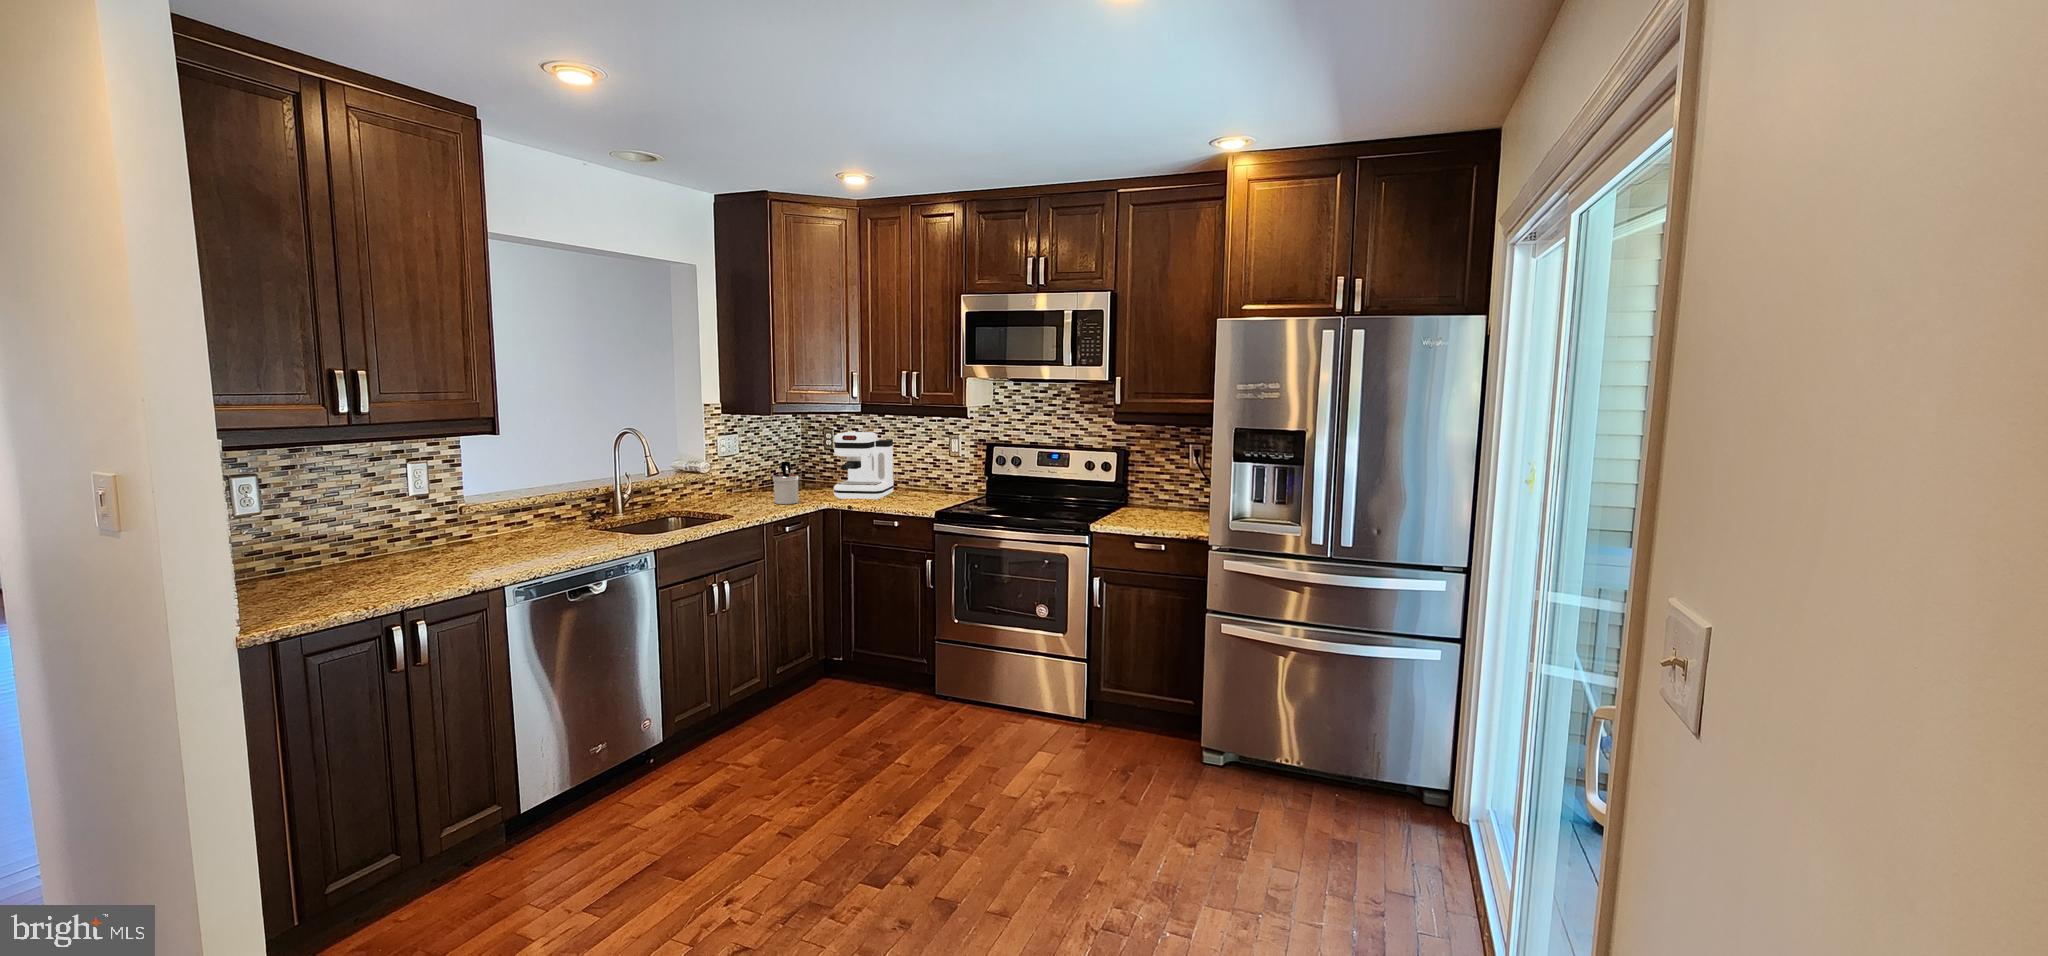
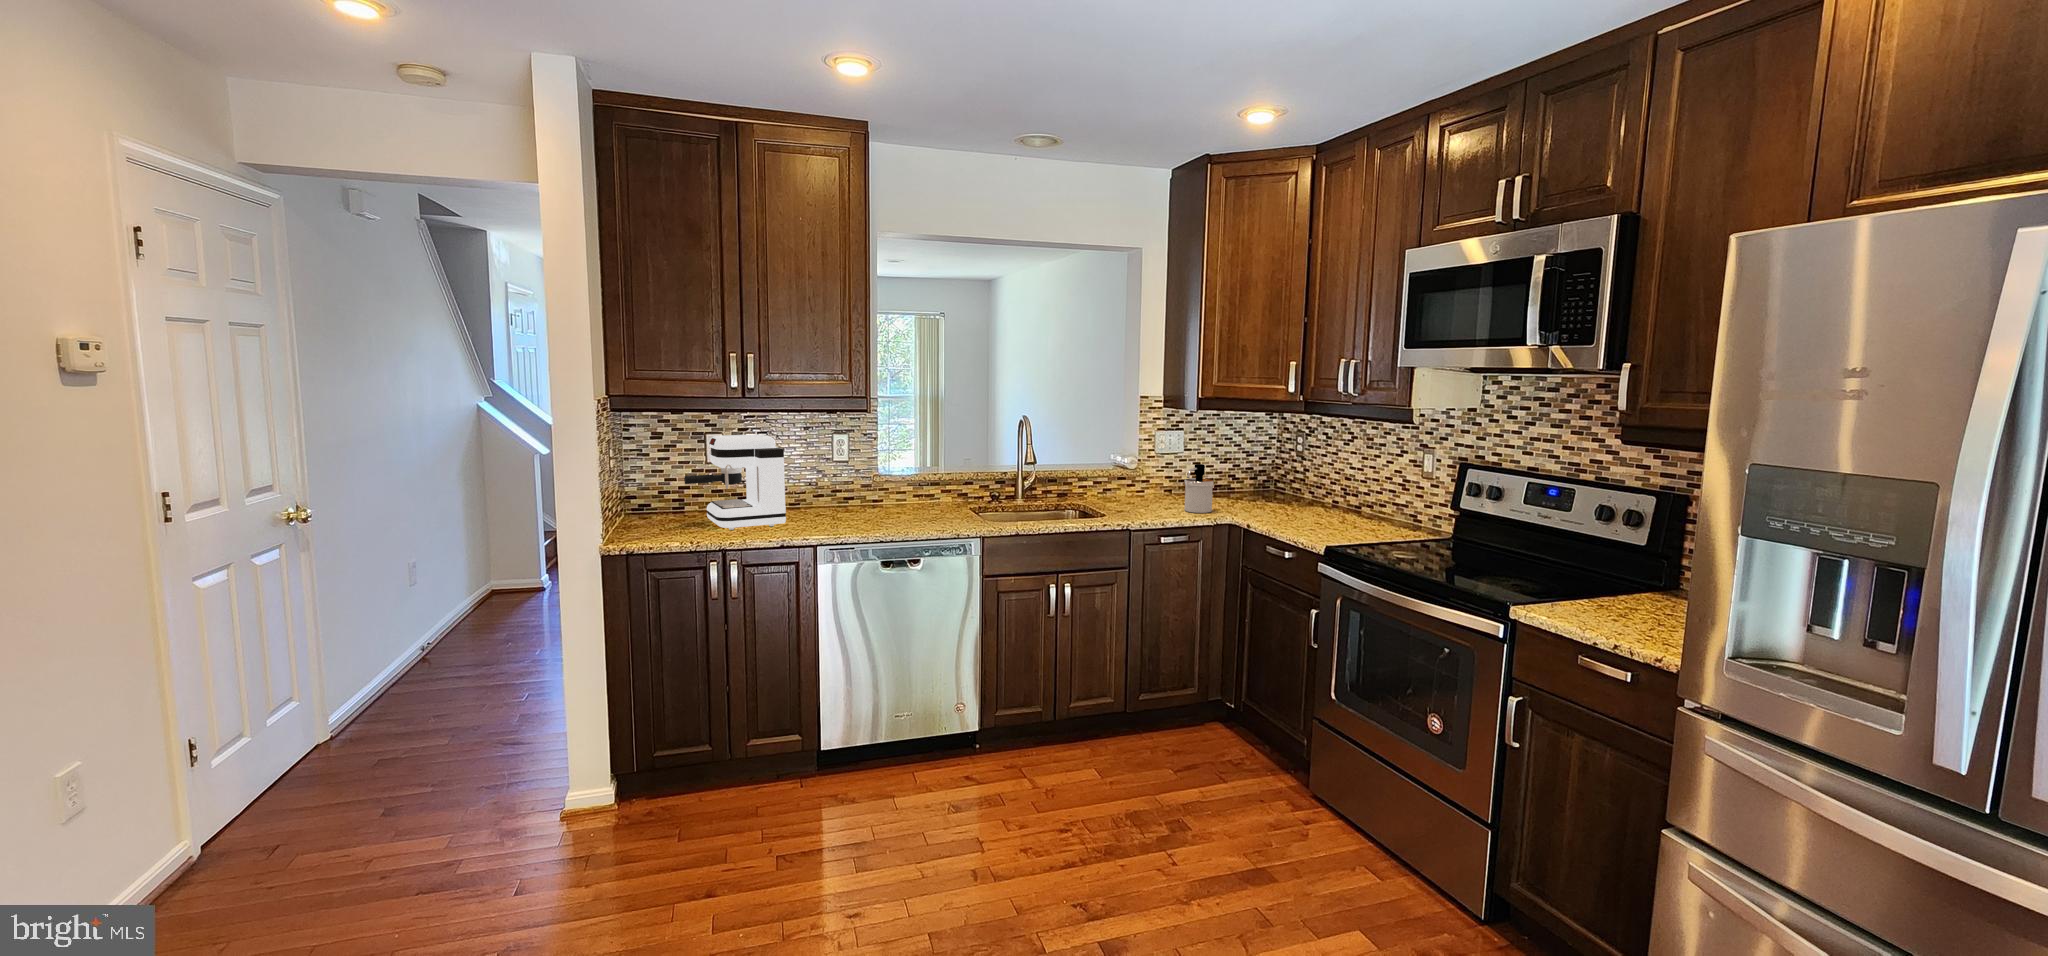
coffee maker: present [834,432,893,500] -> present [684,435,786,530]

